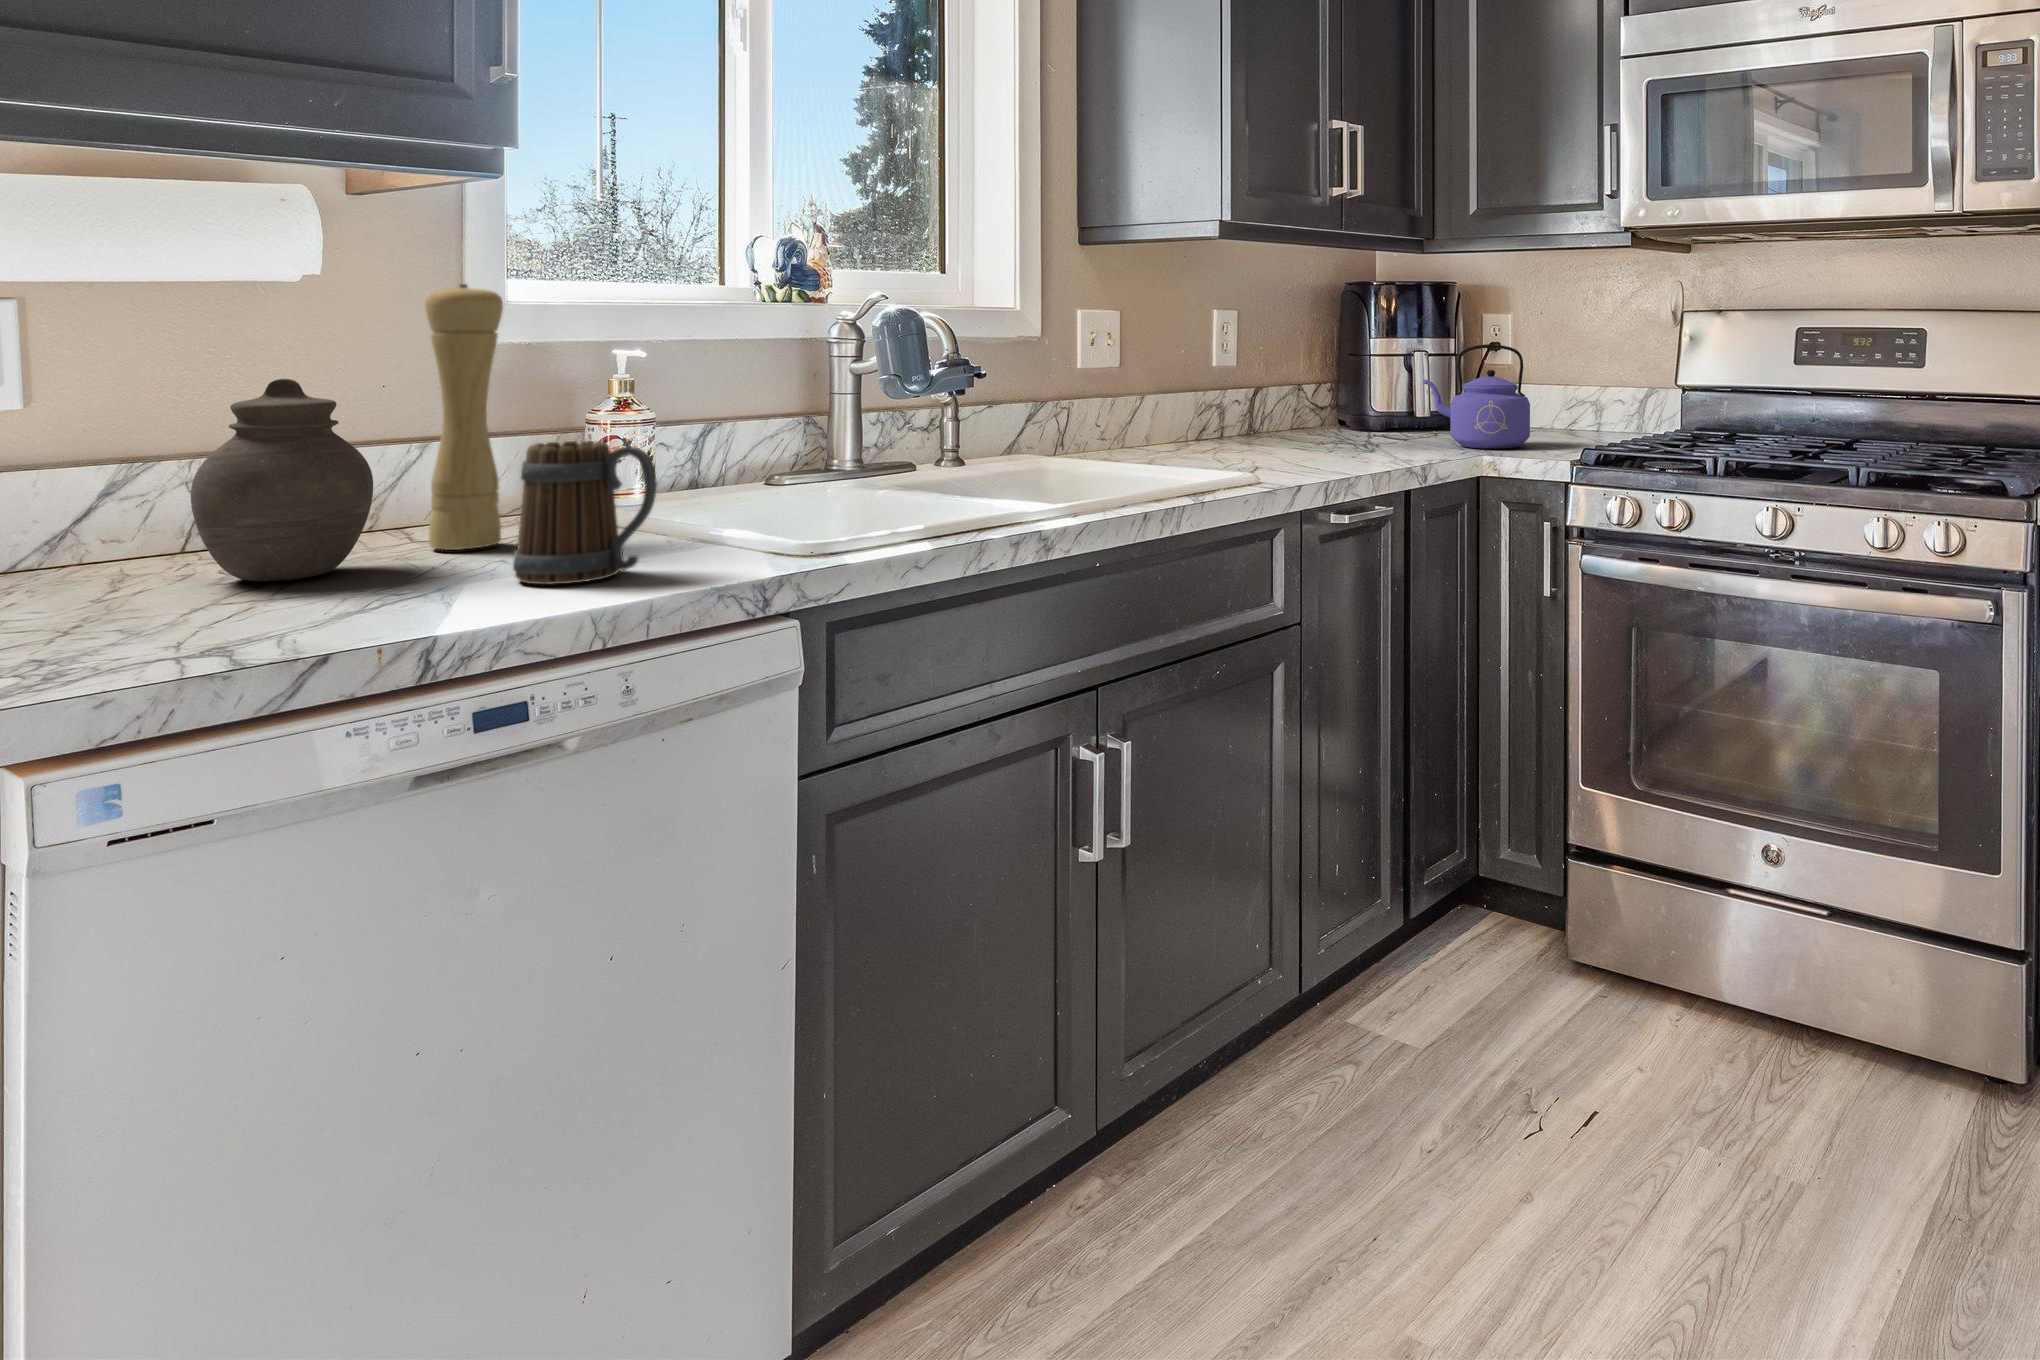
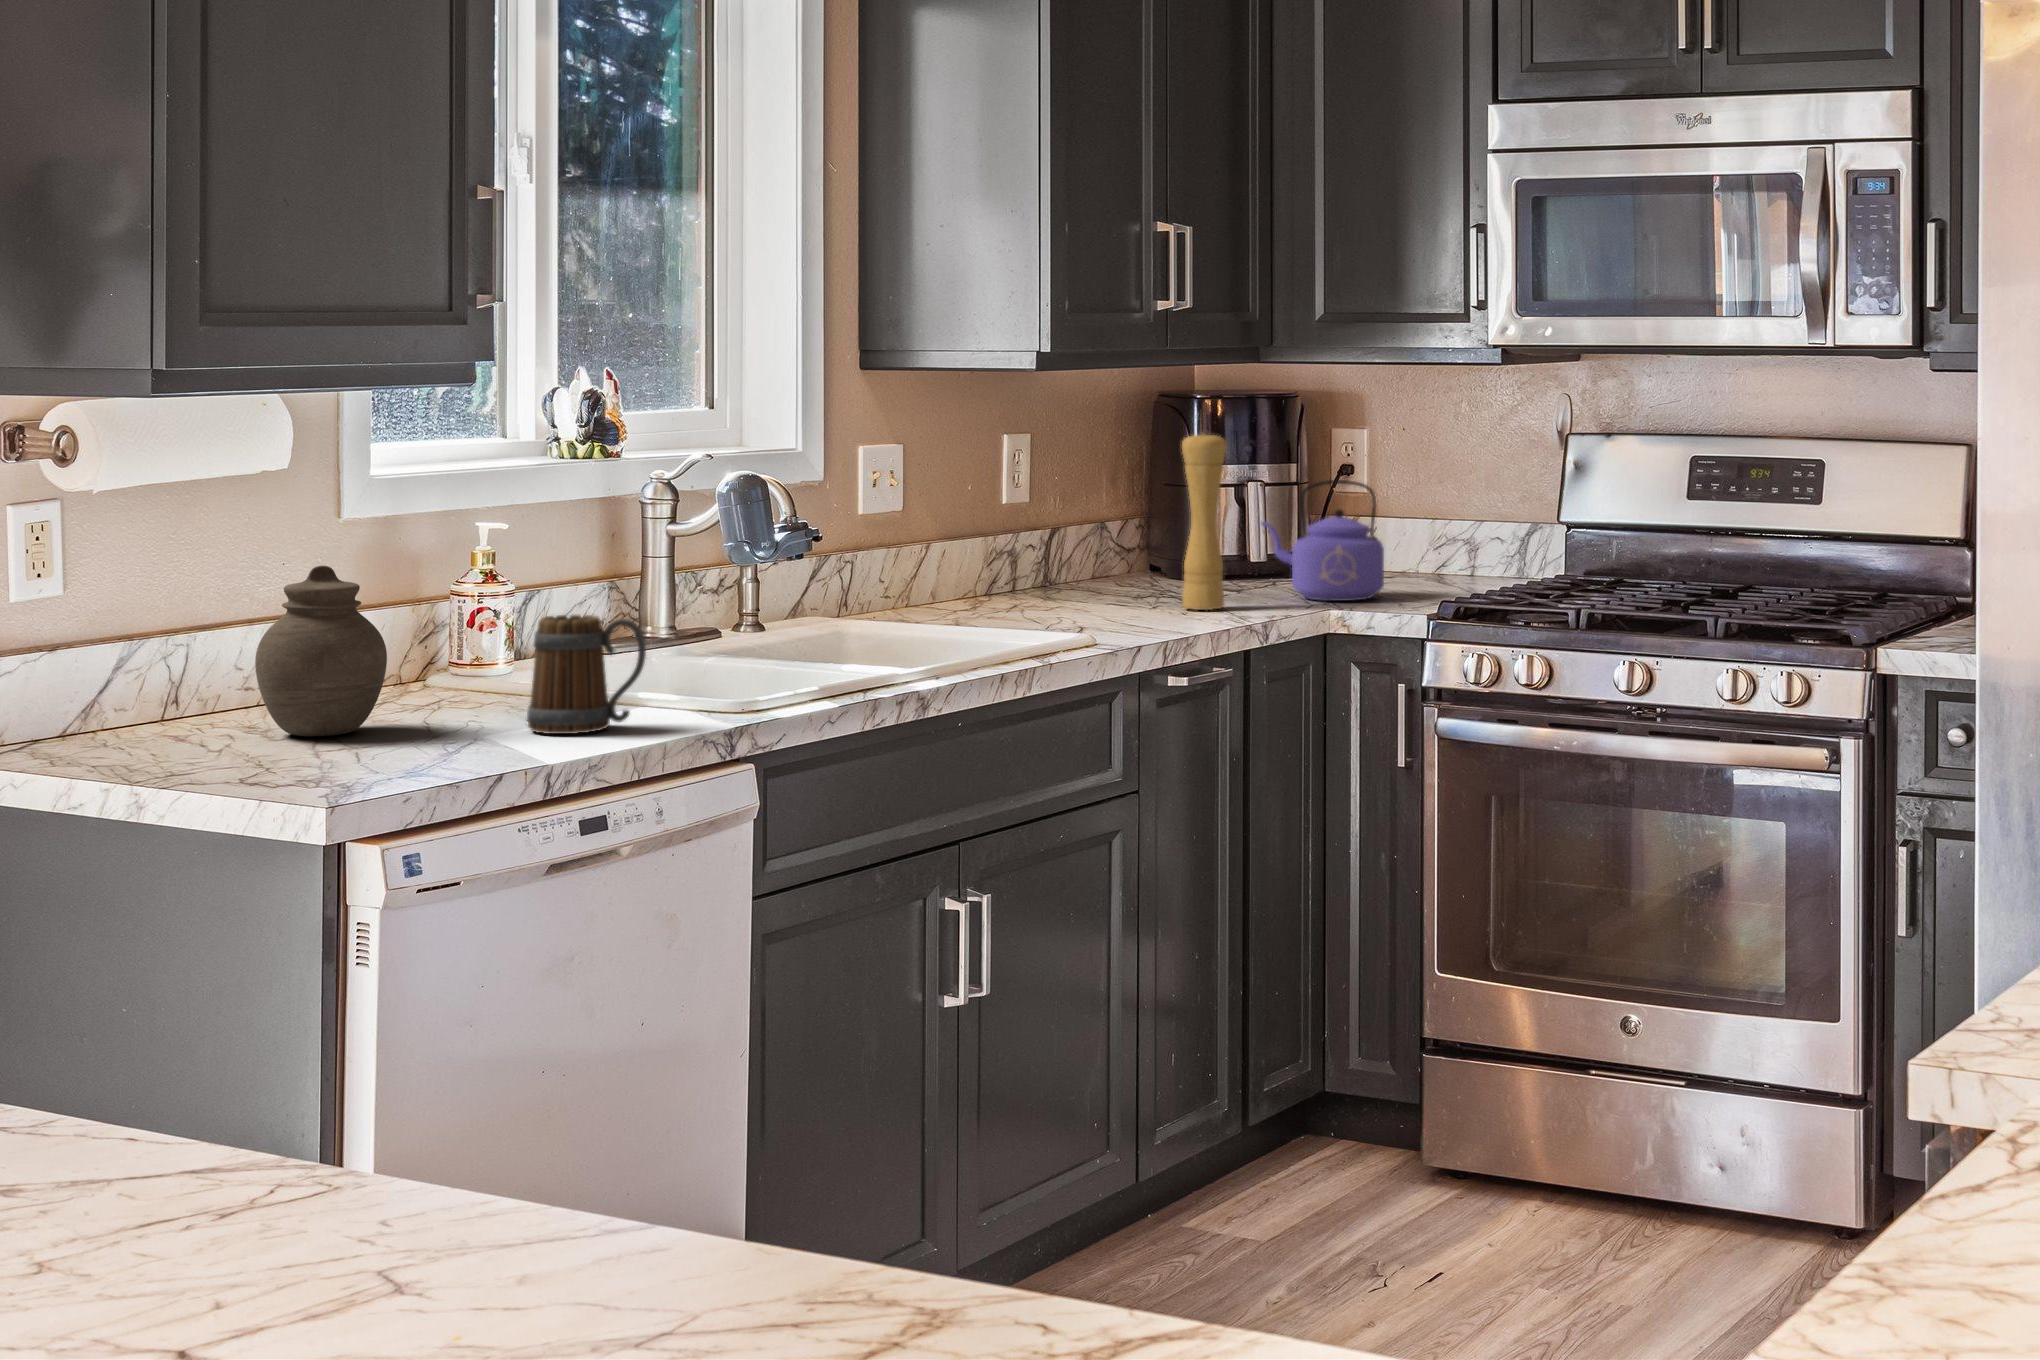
pepper mill: present [425,284,503,550] -> present [1182,432,1227,610]

